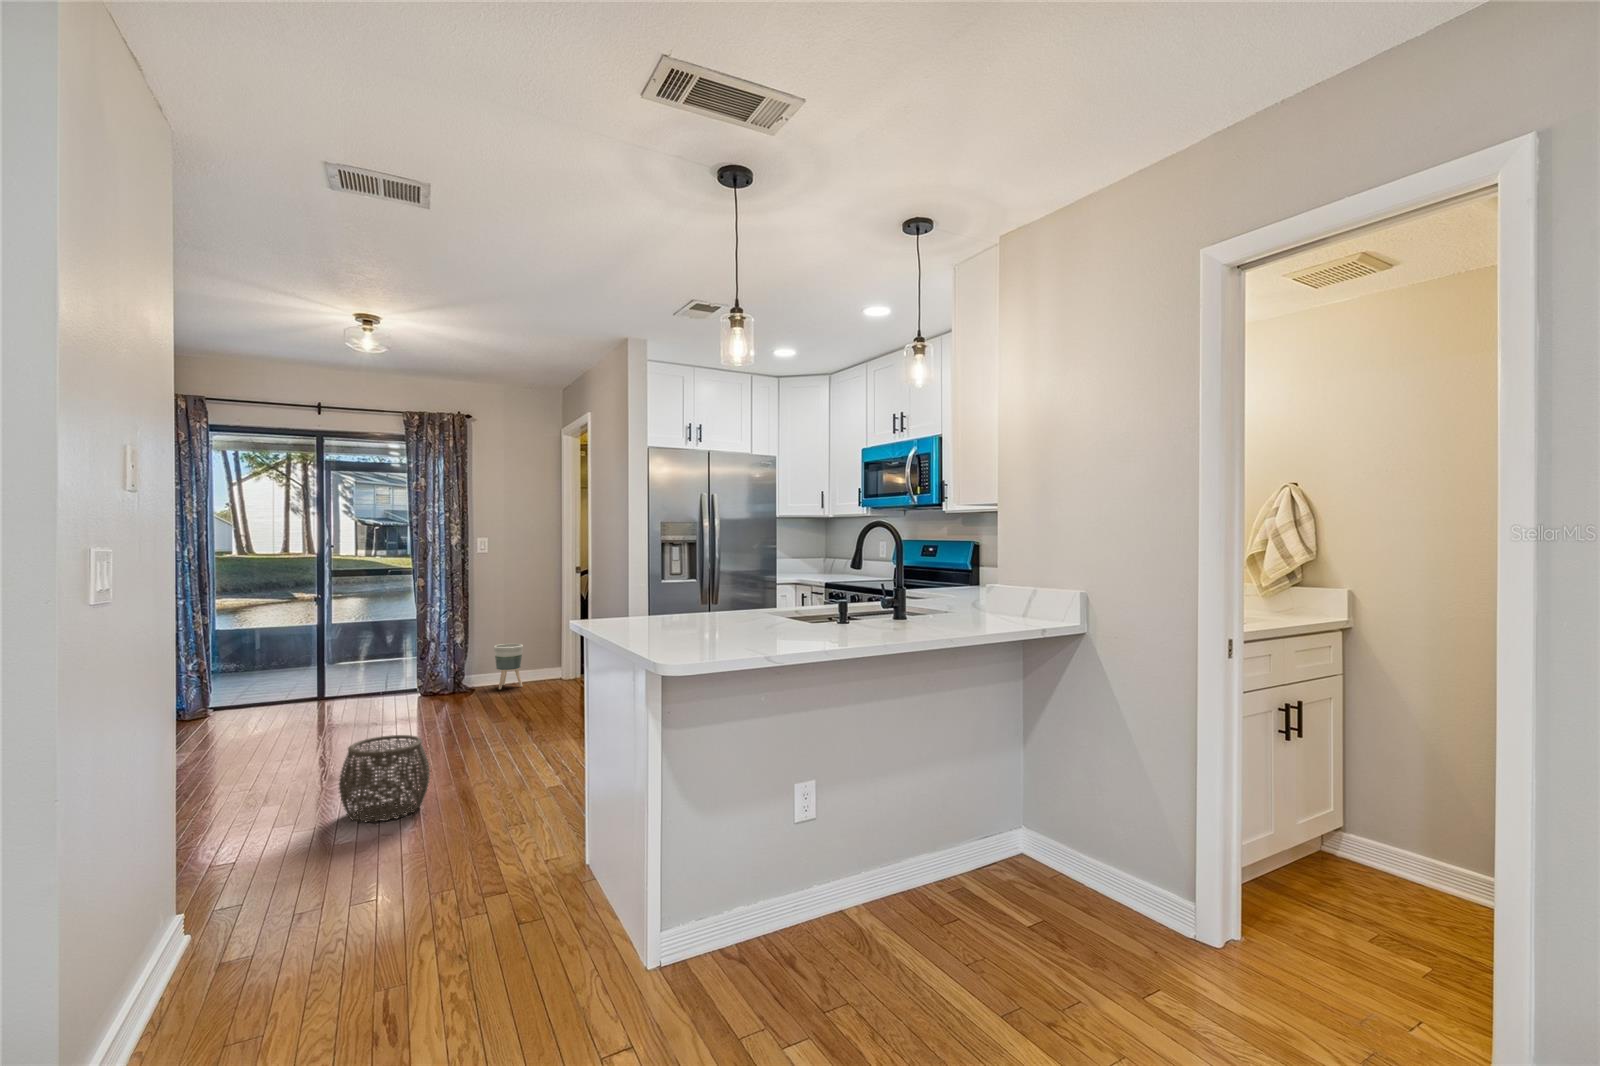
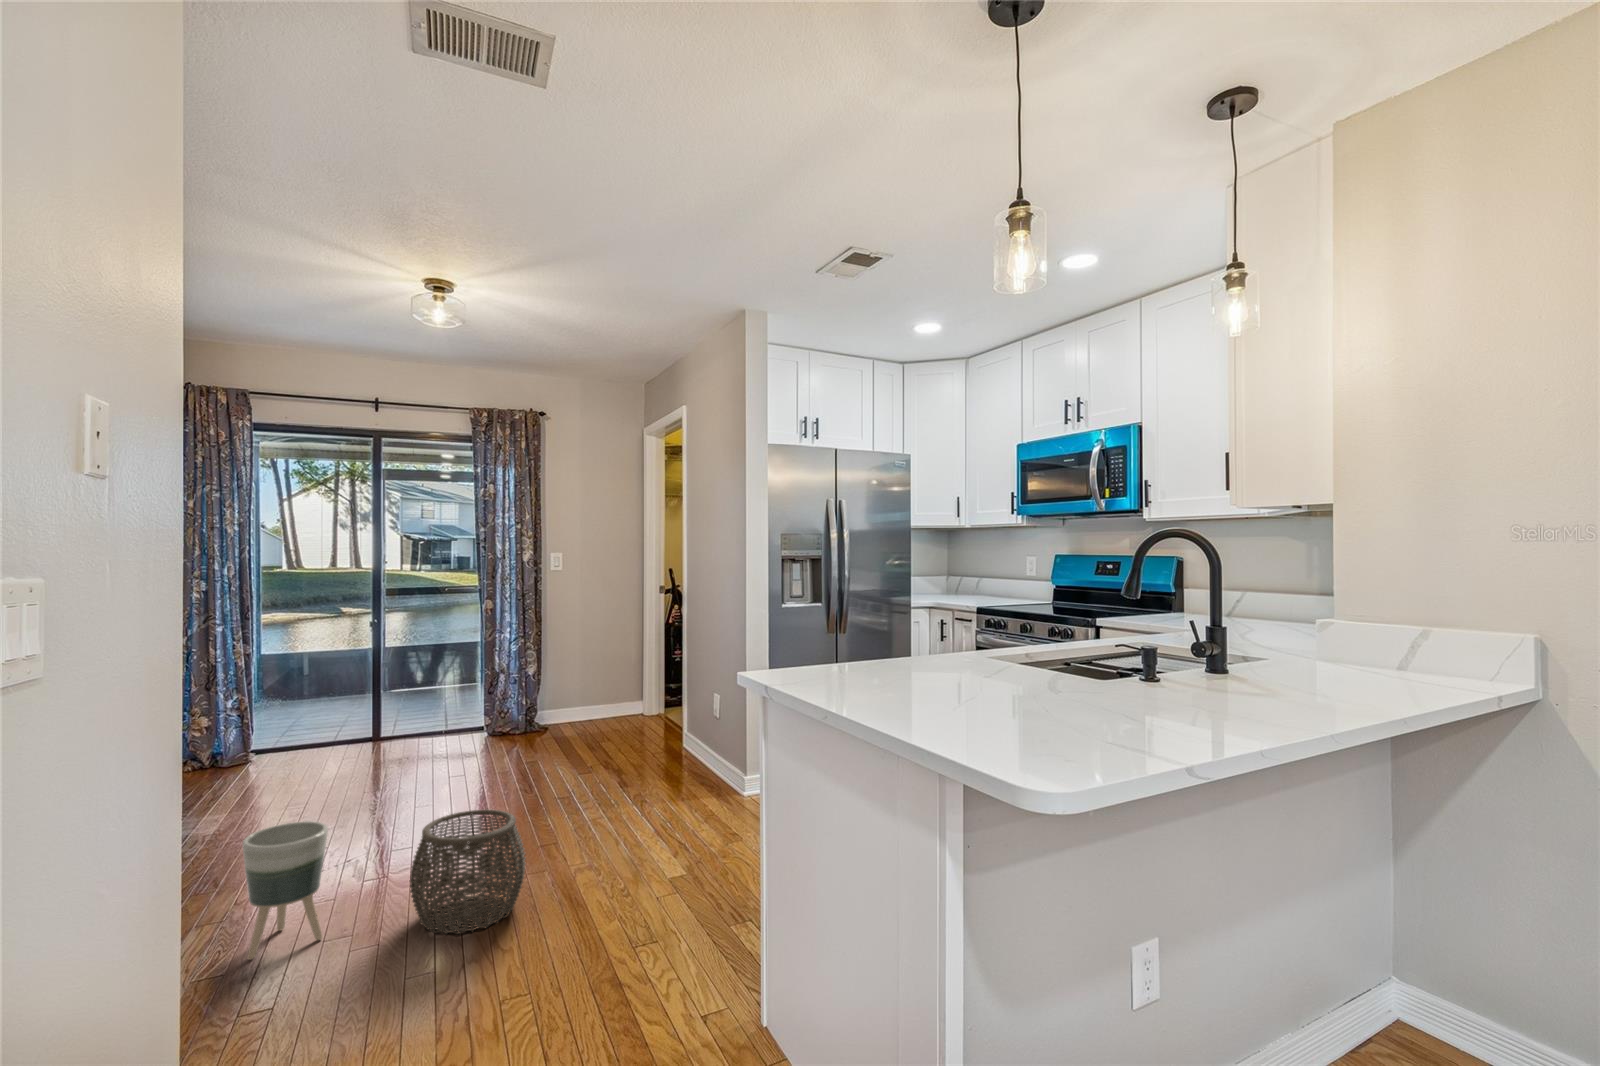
planter: present [494,644,523,689] -> present [242,821,328,960]

